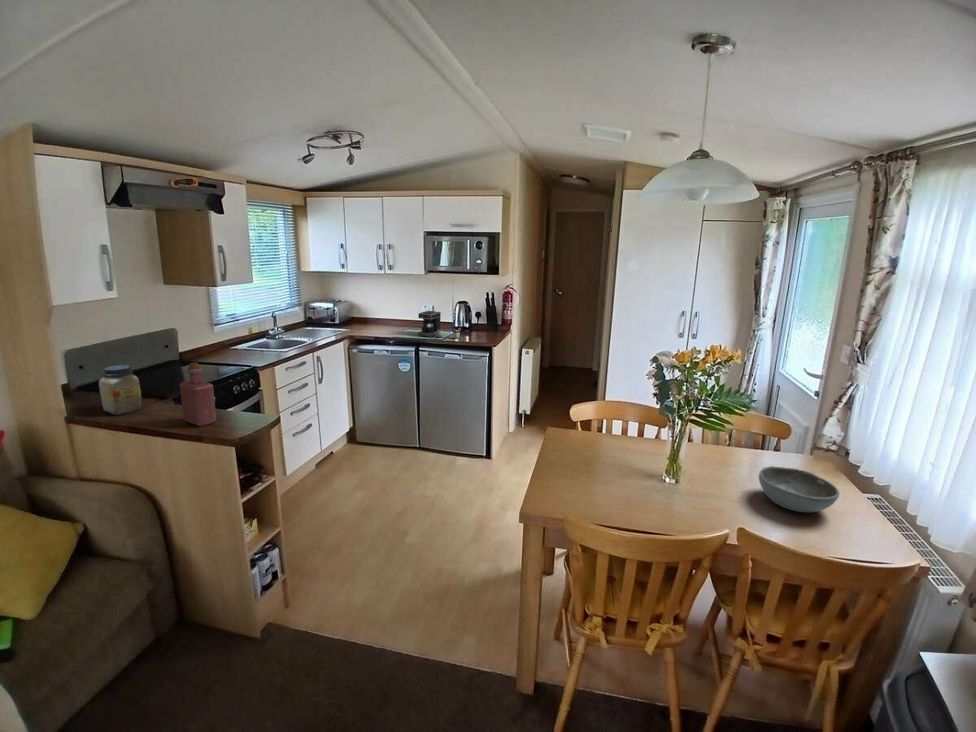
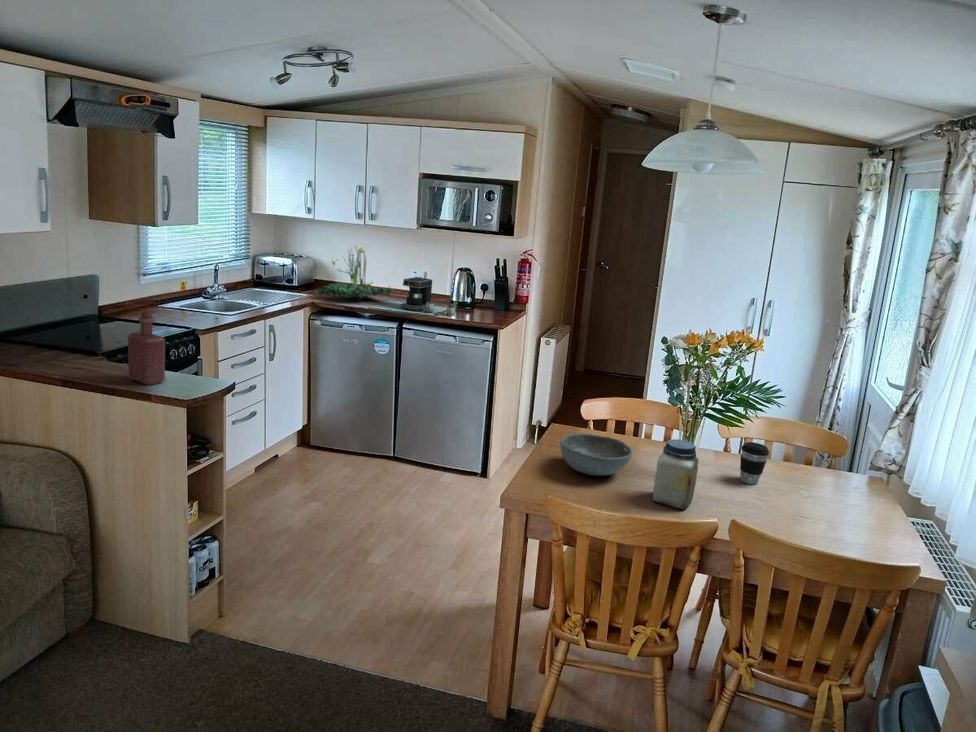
plant: none [353,289,412,331] -> present [318,247,394,298]
jar: present [99,365,142,415] -> present [653,439,698,510]
coffee cup: none [716,438,741,475] -> present [740,442,769,484]
bowl: present [759,466,839,512] -> present [560,433,632,476]

